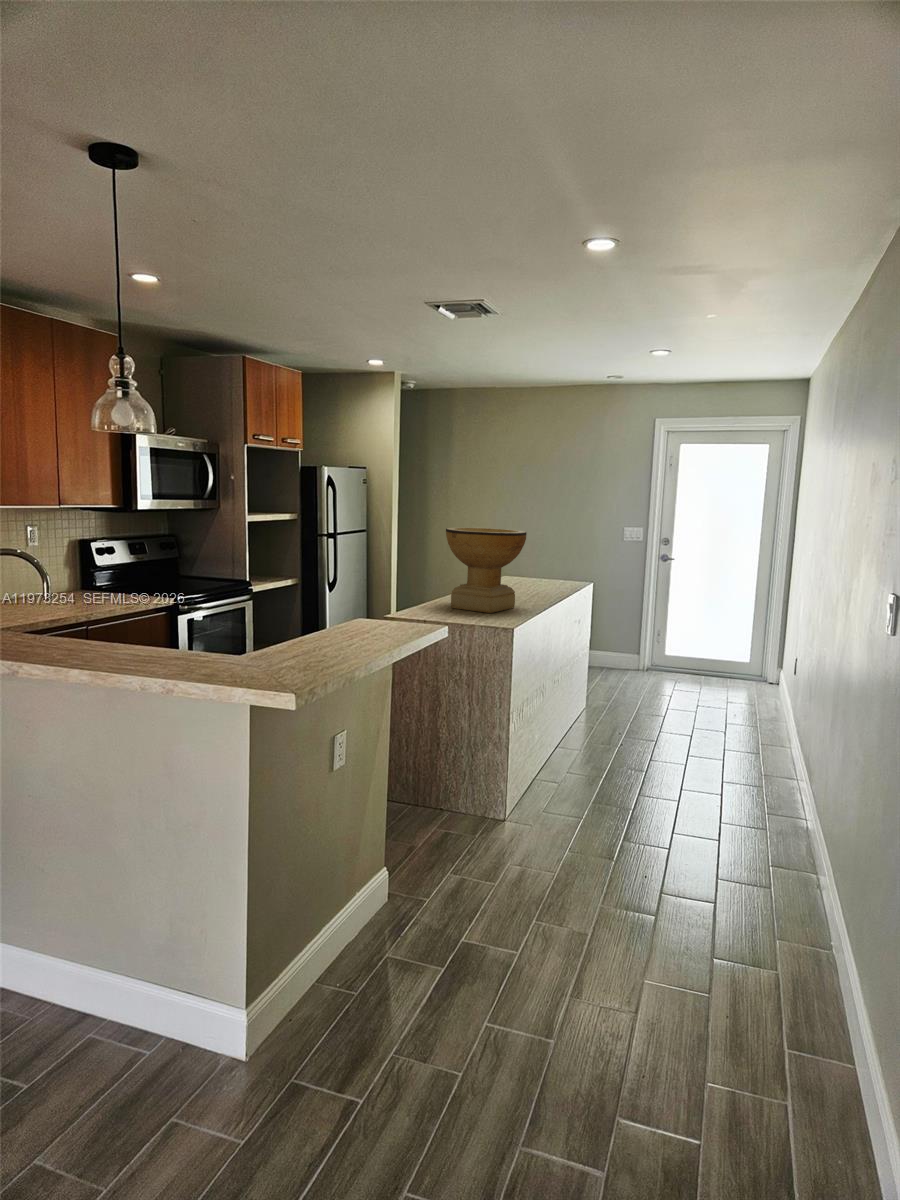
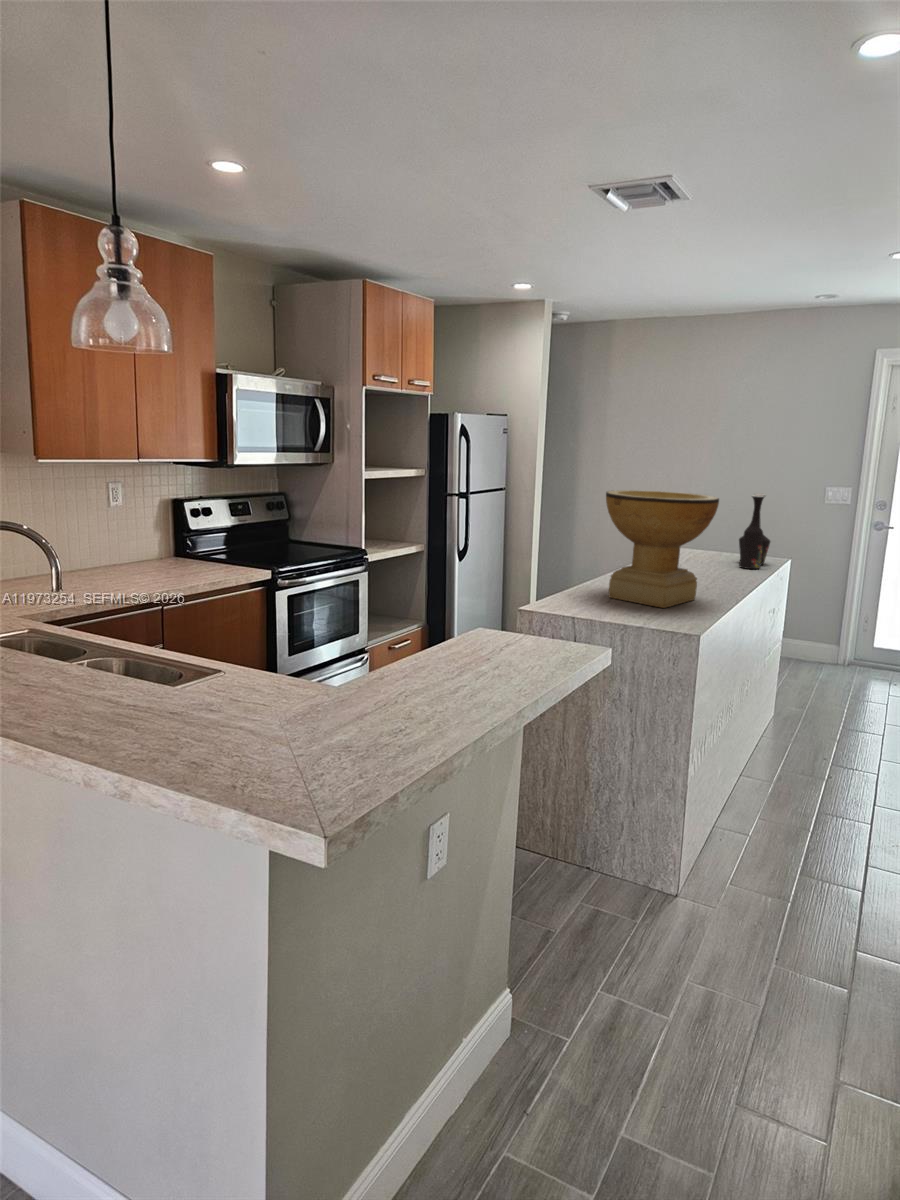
vase: none [552,531,575,589] -> present [739,493,770,569]

